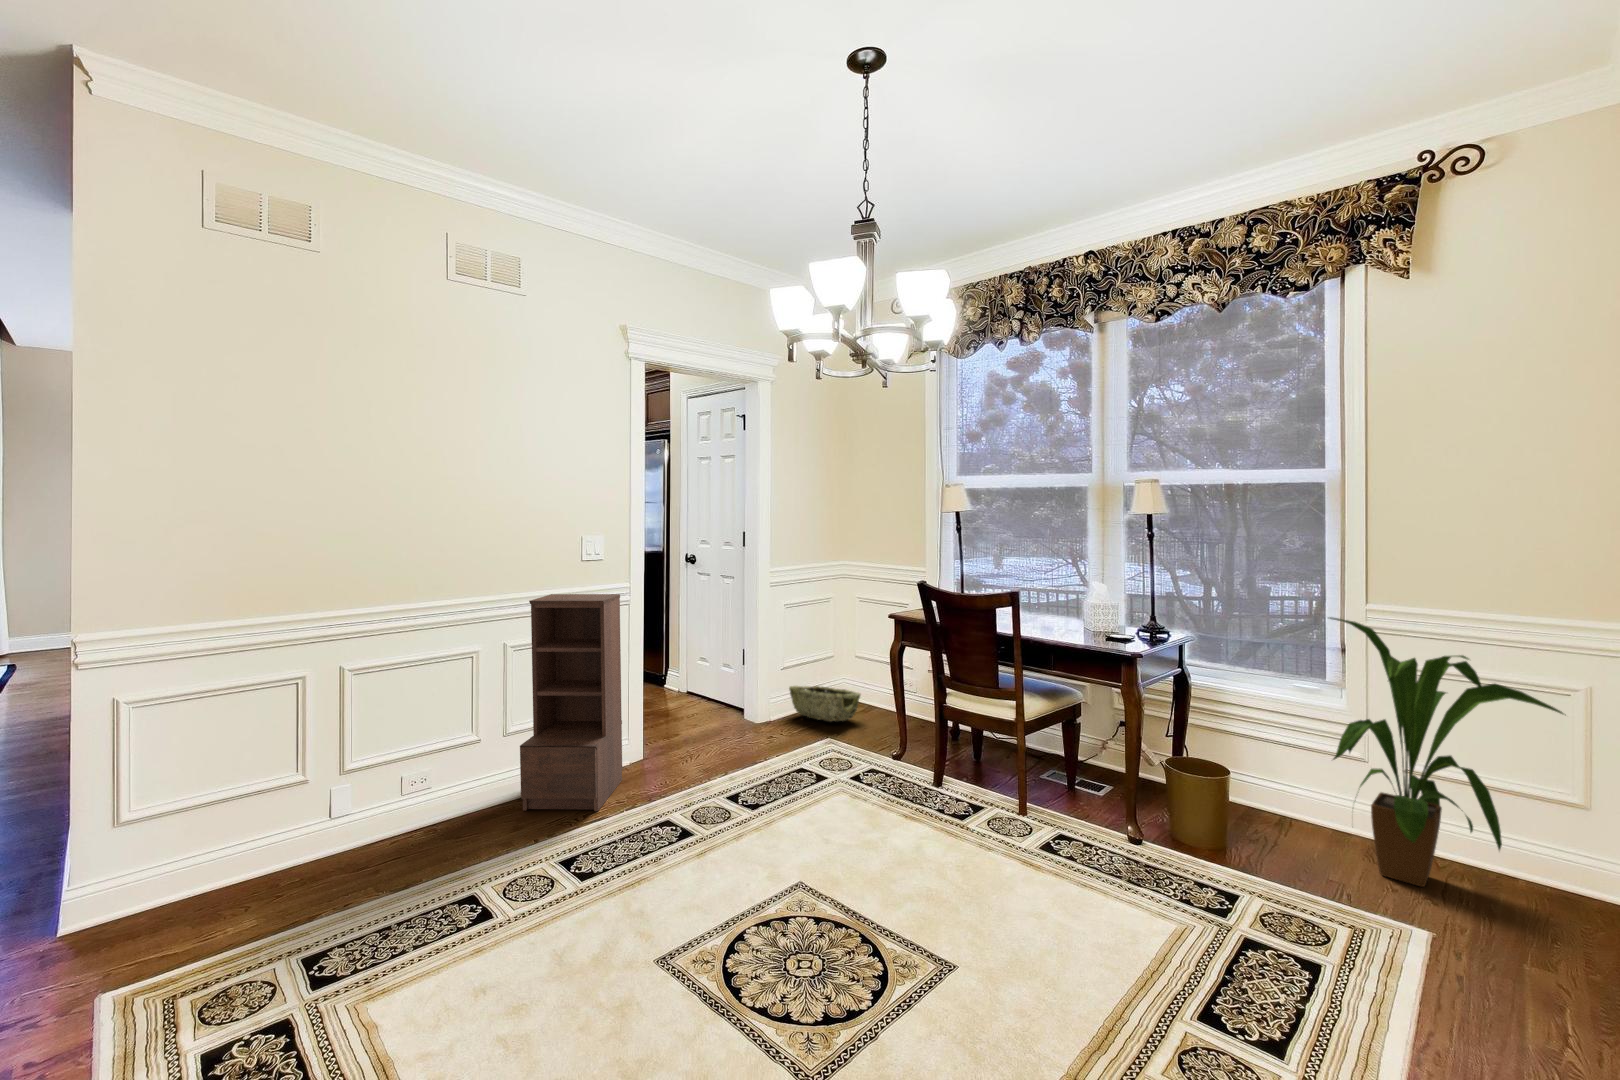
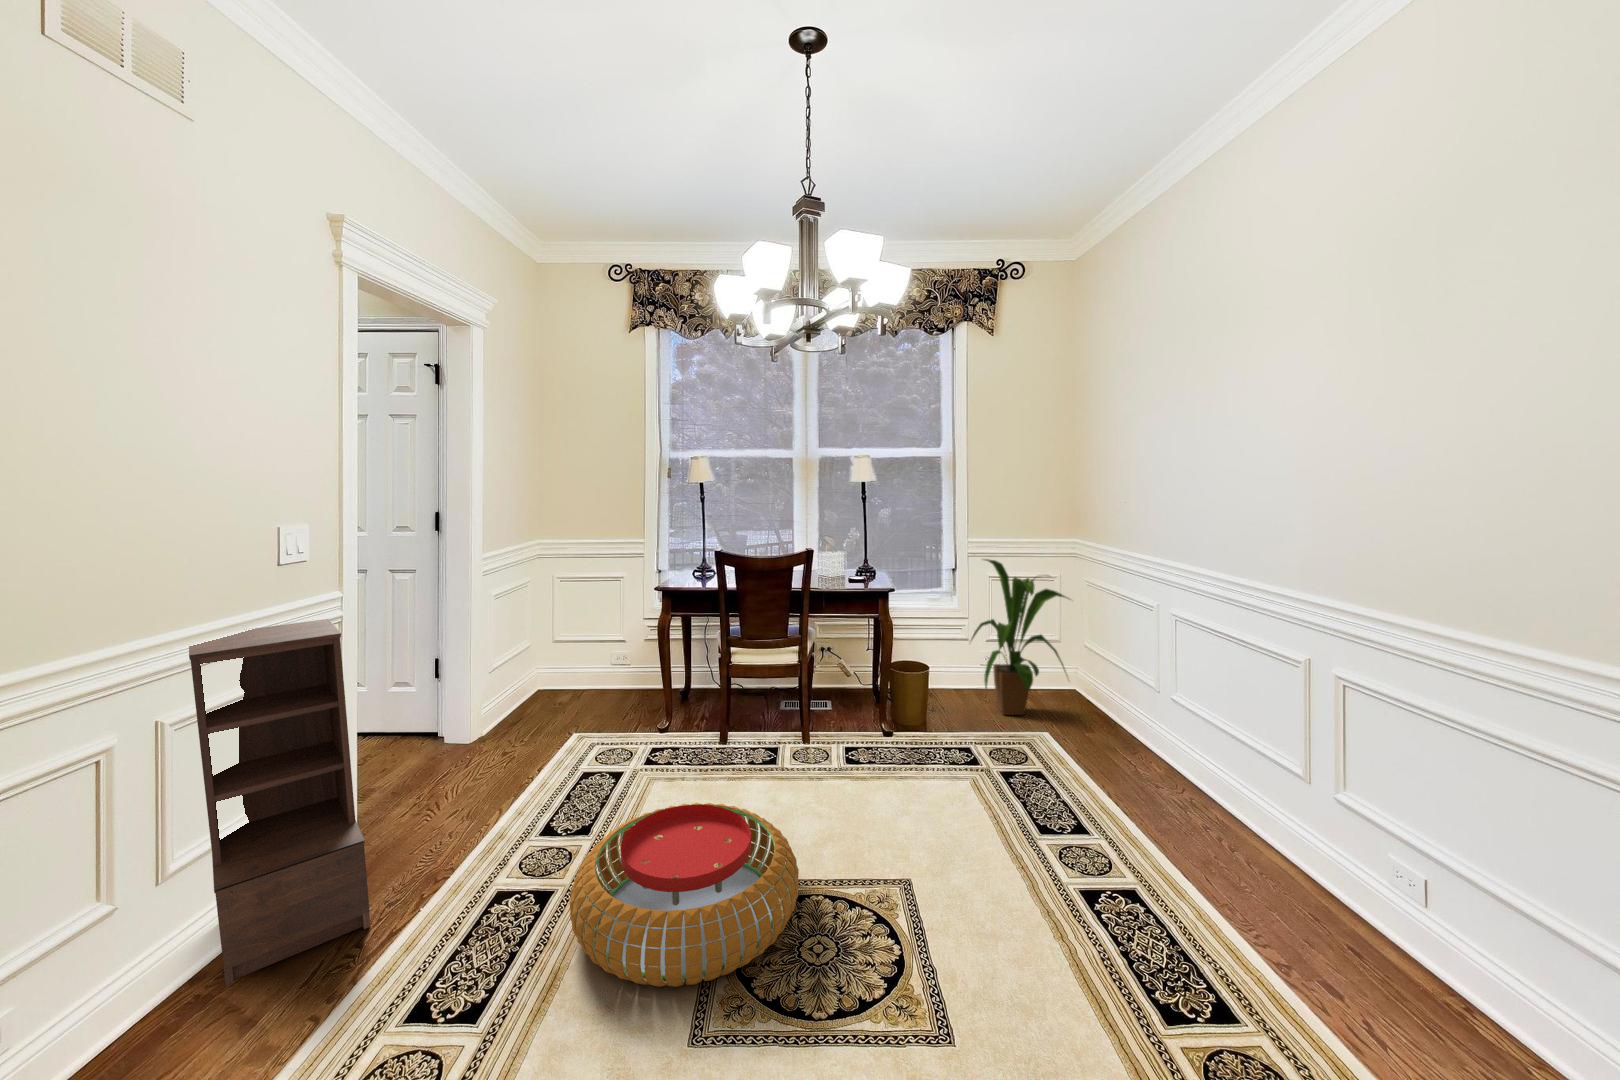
woven basket: present [789,686,861,721] -> none [478,679,568,719]
pouf: none [649,795,856,940] -> present [569,803,799,987]

